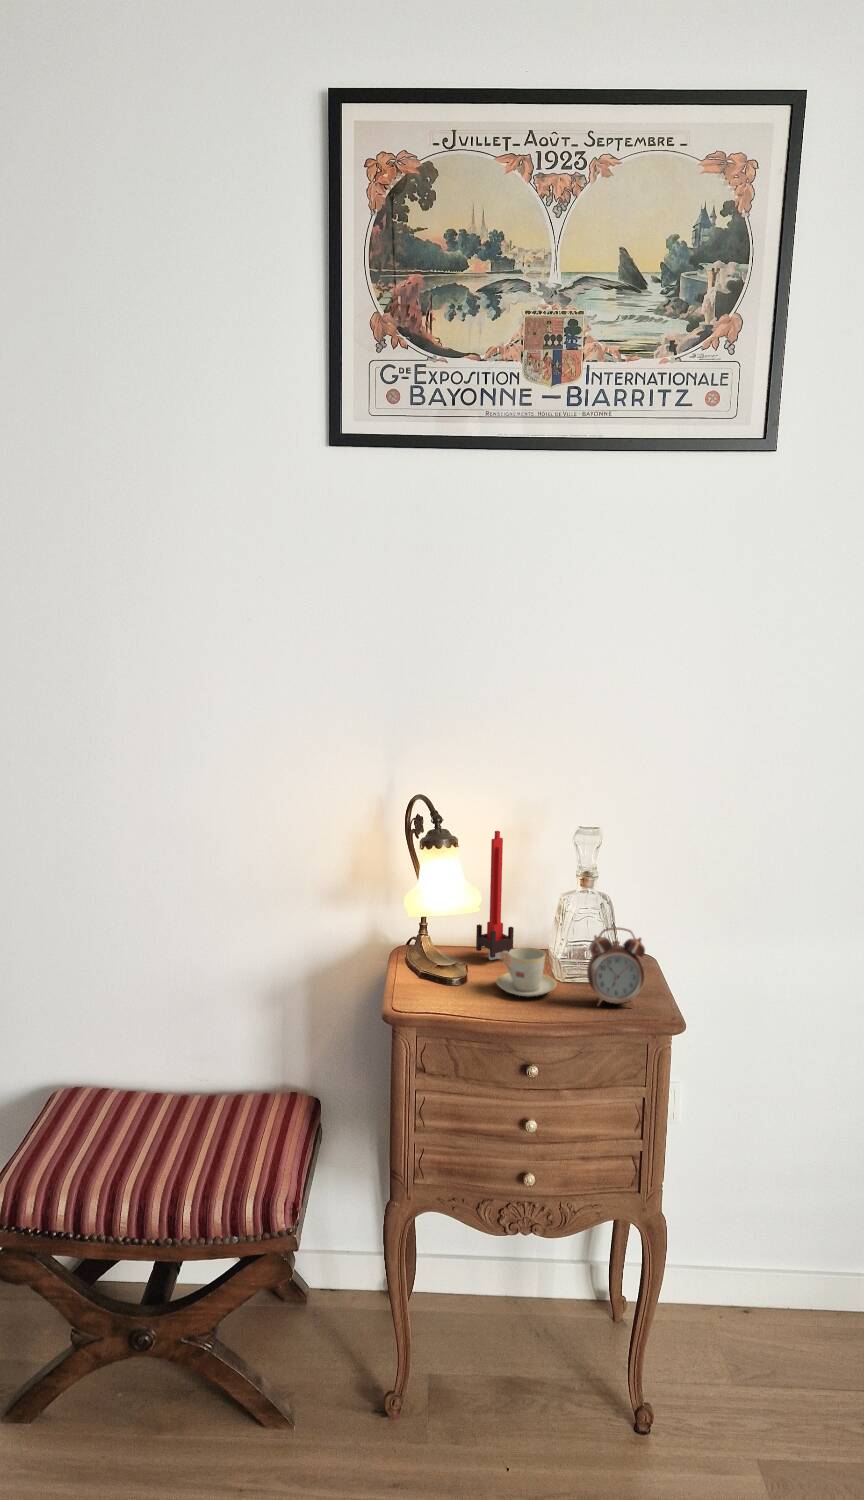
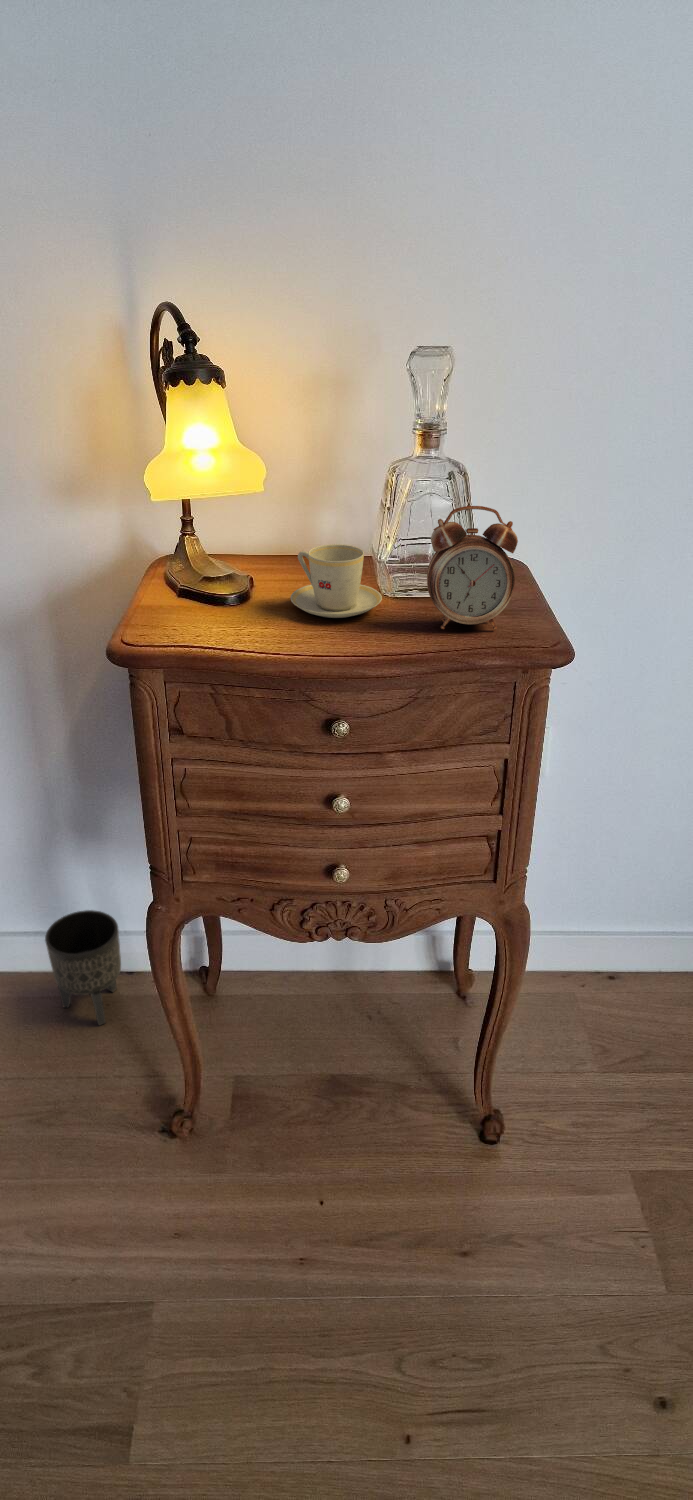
candle: present [476,831,514,960] -> none [269,364,323,569]
planter: none [280,1228,337,1331] -> present [45,910,121,1025]

